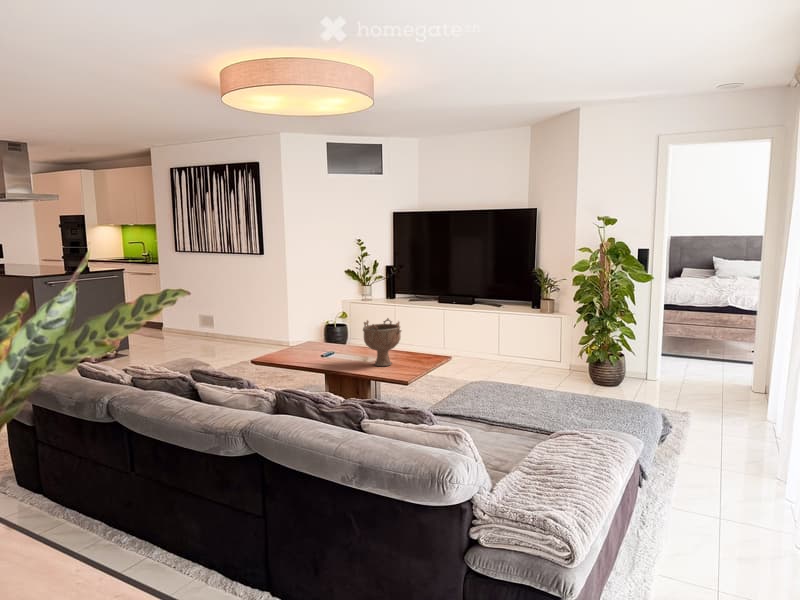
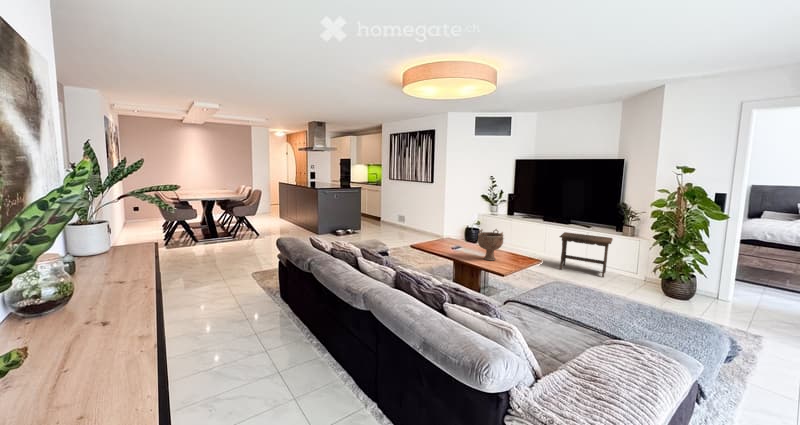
footstool: none [466,316,531,374] -> present [560,232,613,277]

